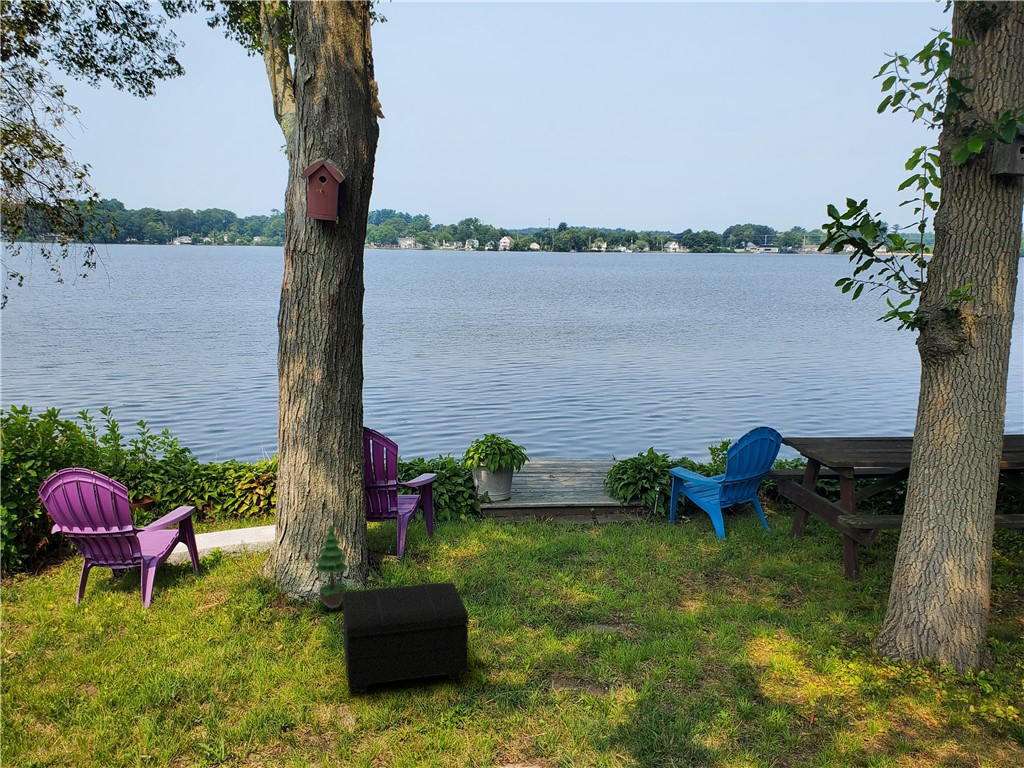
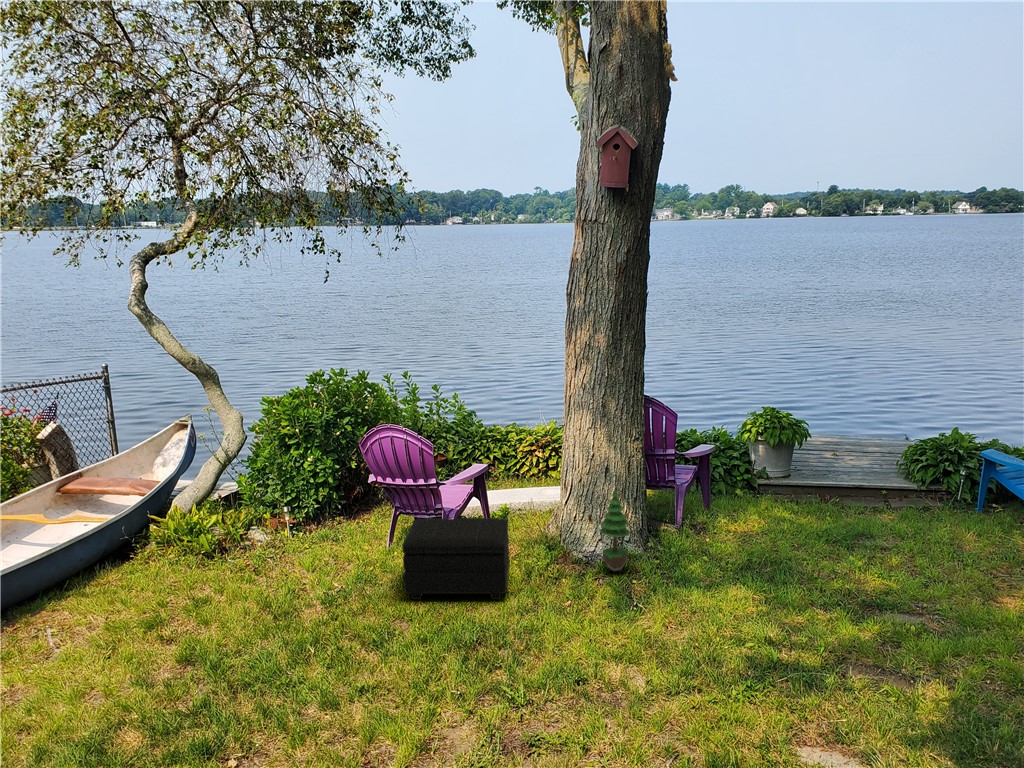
footstool: present [343,583,469,692] -> present [402,518,509,600]

